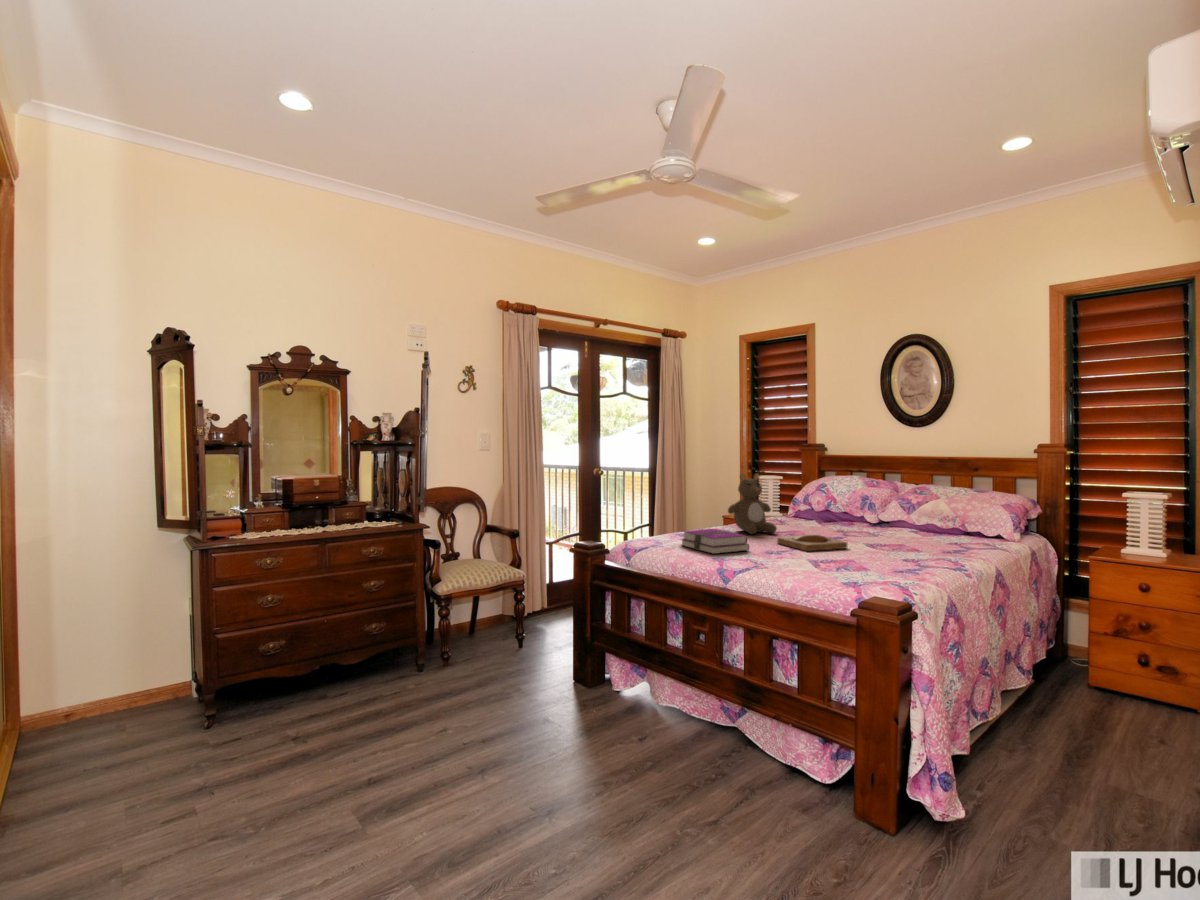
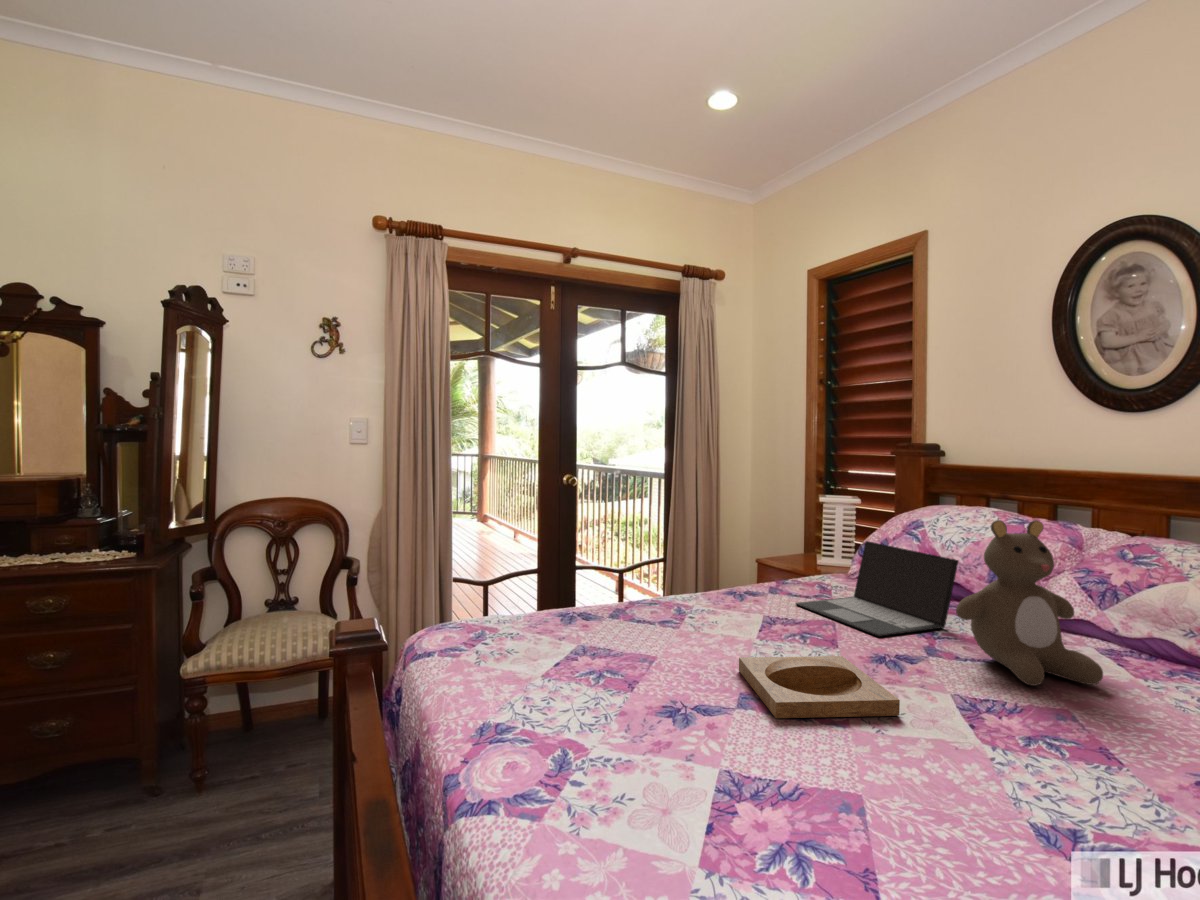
teddy bear: present [728,474,777,534] -> present [956,520,1103,686]
laptop: none [774,494,851,533] -> present [796,541,958,637]
hardback book: present [682,529,749,554] -> none [513,625,633,709]

